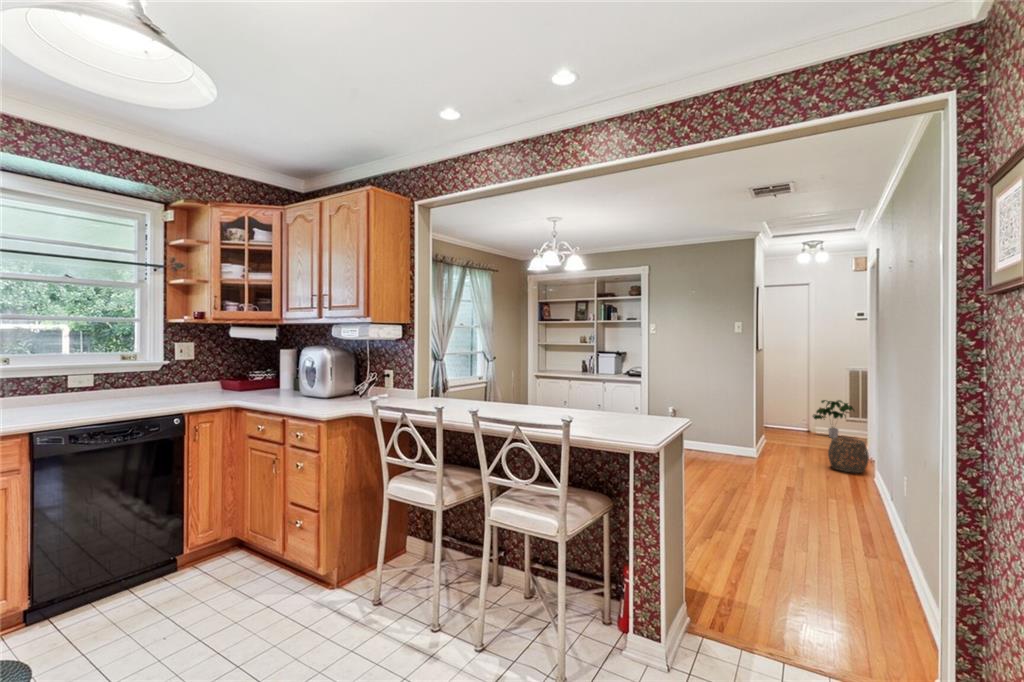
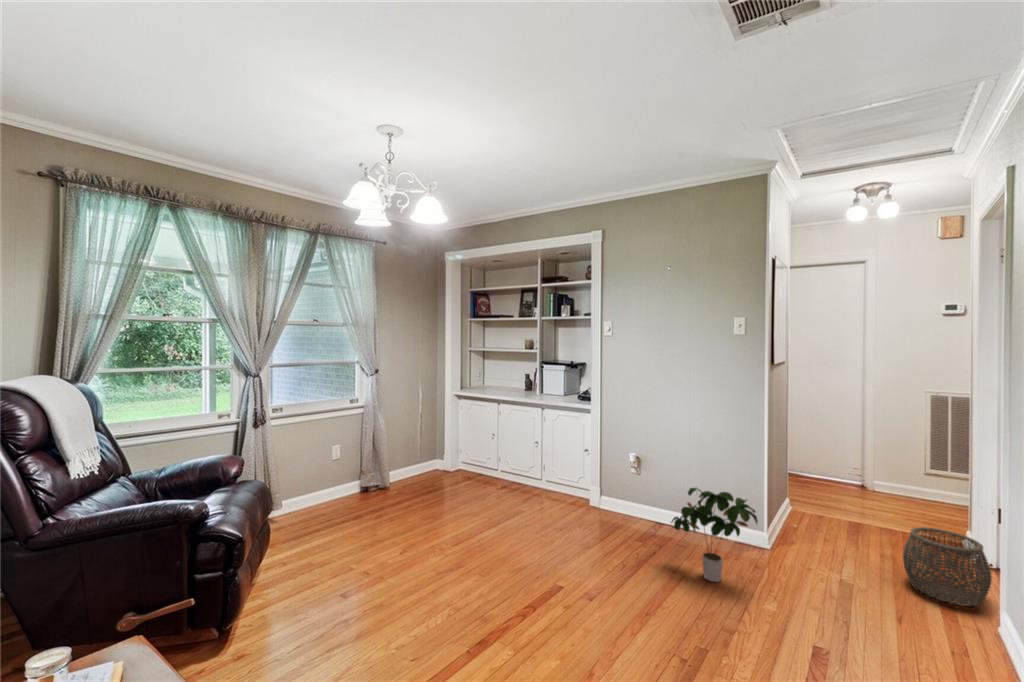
potted plant: present [813,400,854,438] -> present [671,488,758,582]

